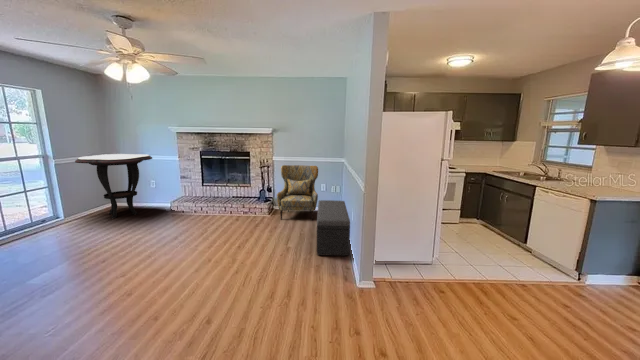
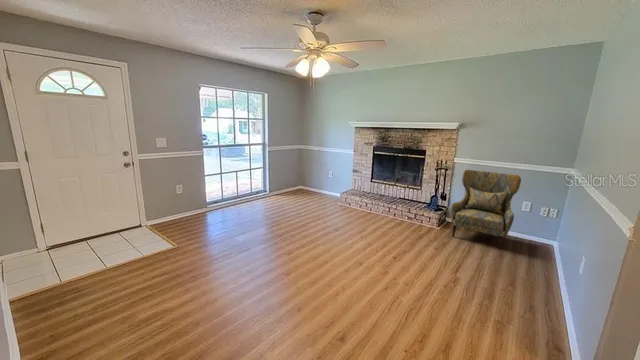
side table: present [75,154,152,218] -> none [280,145,333,199]
storage bench: present [317,200,350,256] -> none [496,225,570,326]

